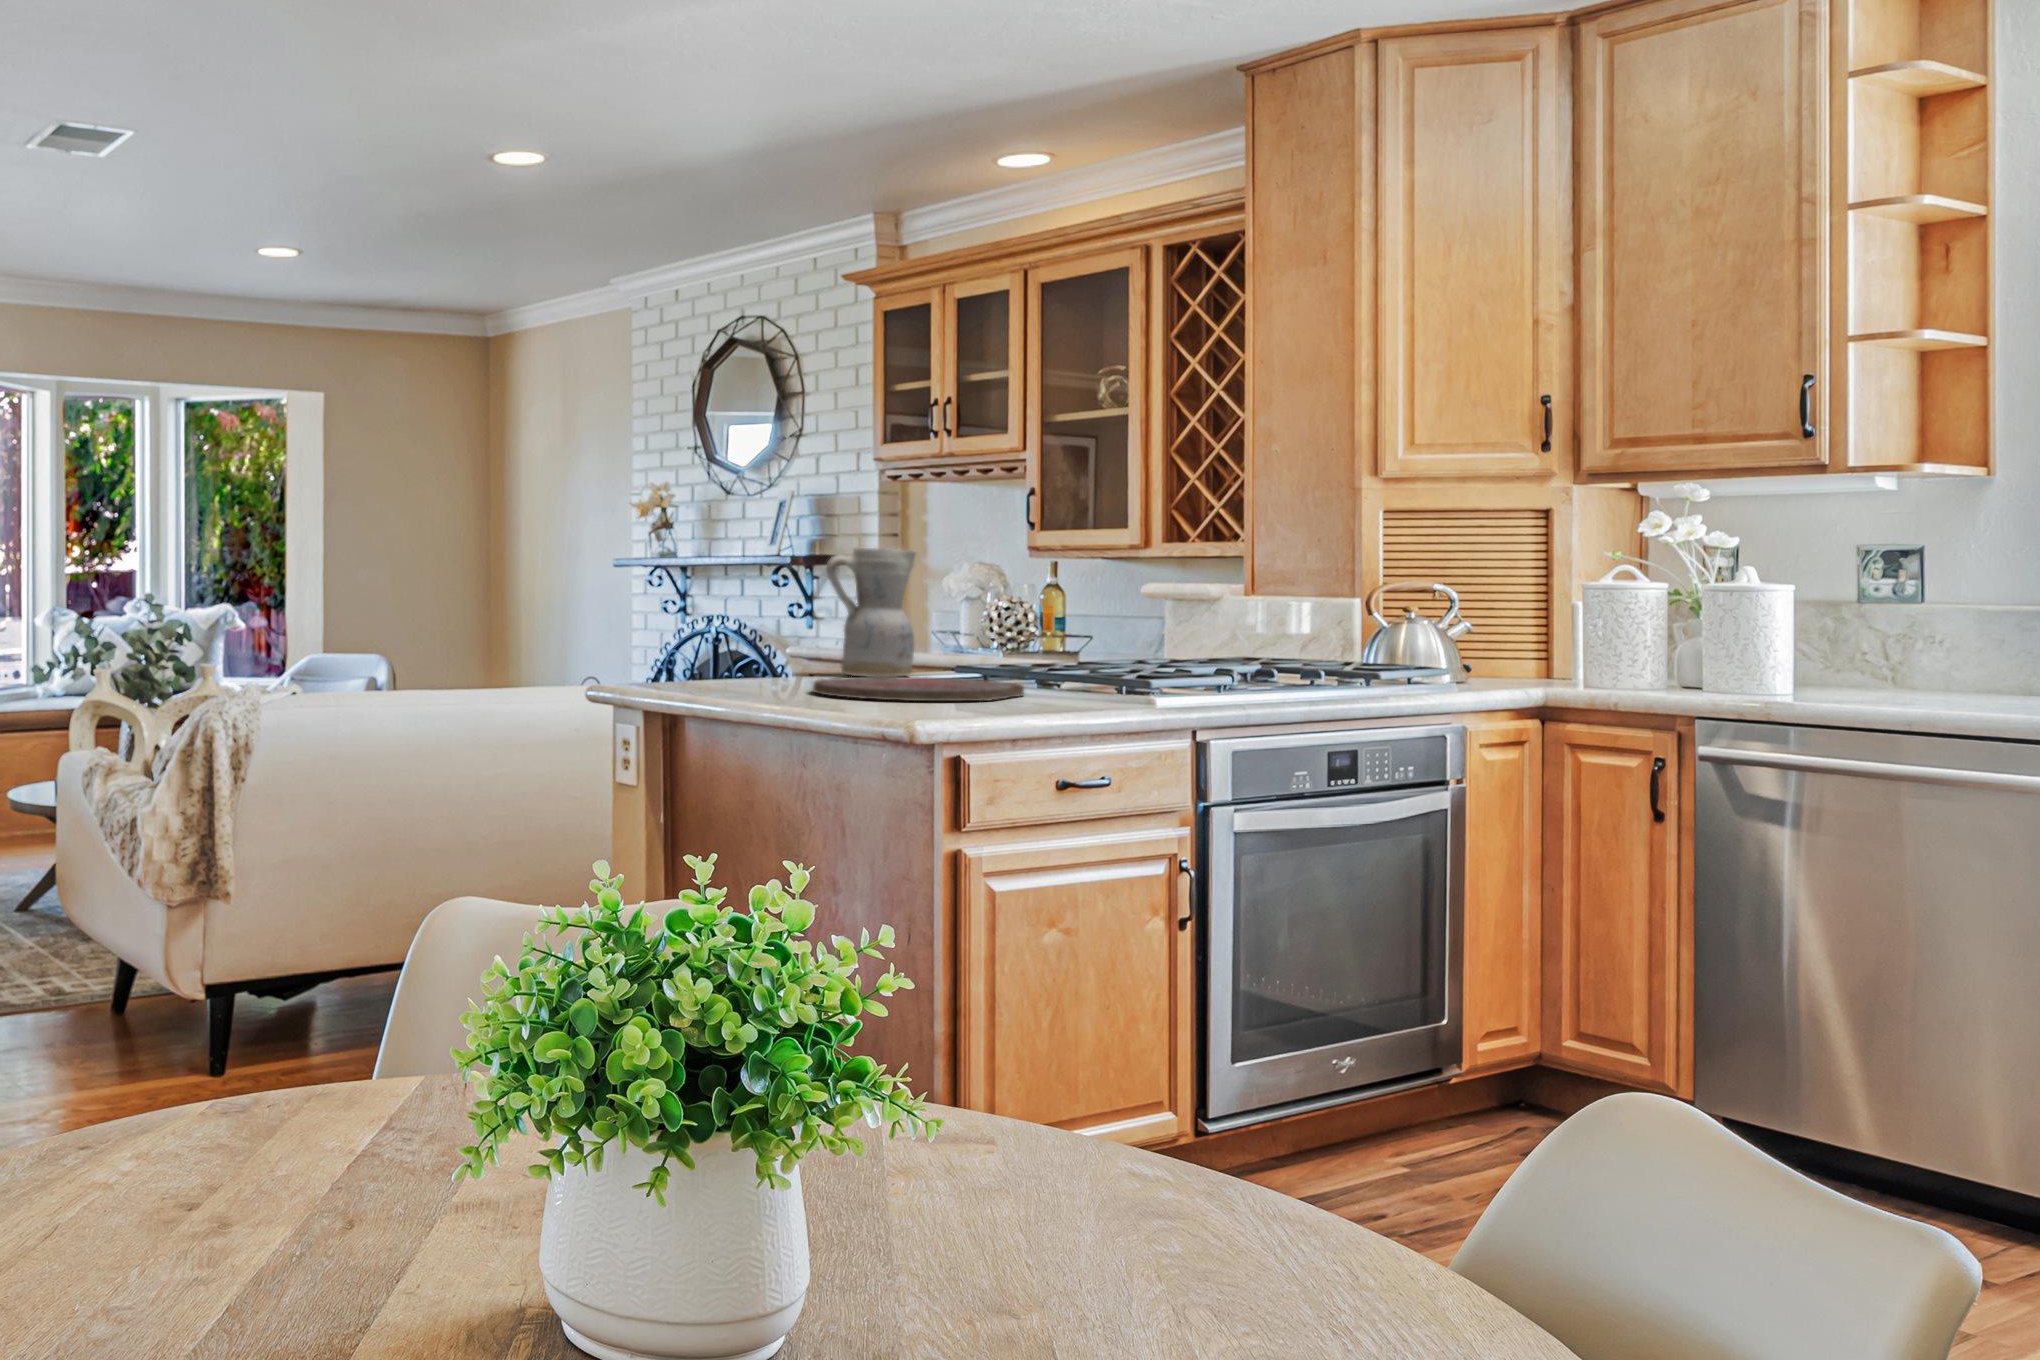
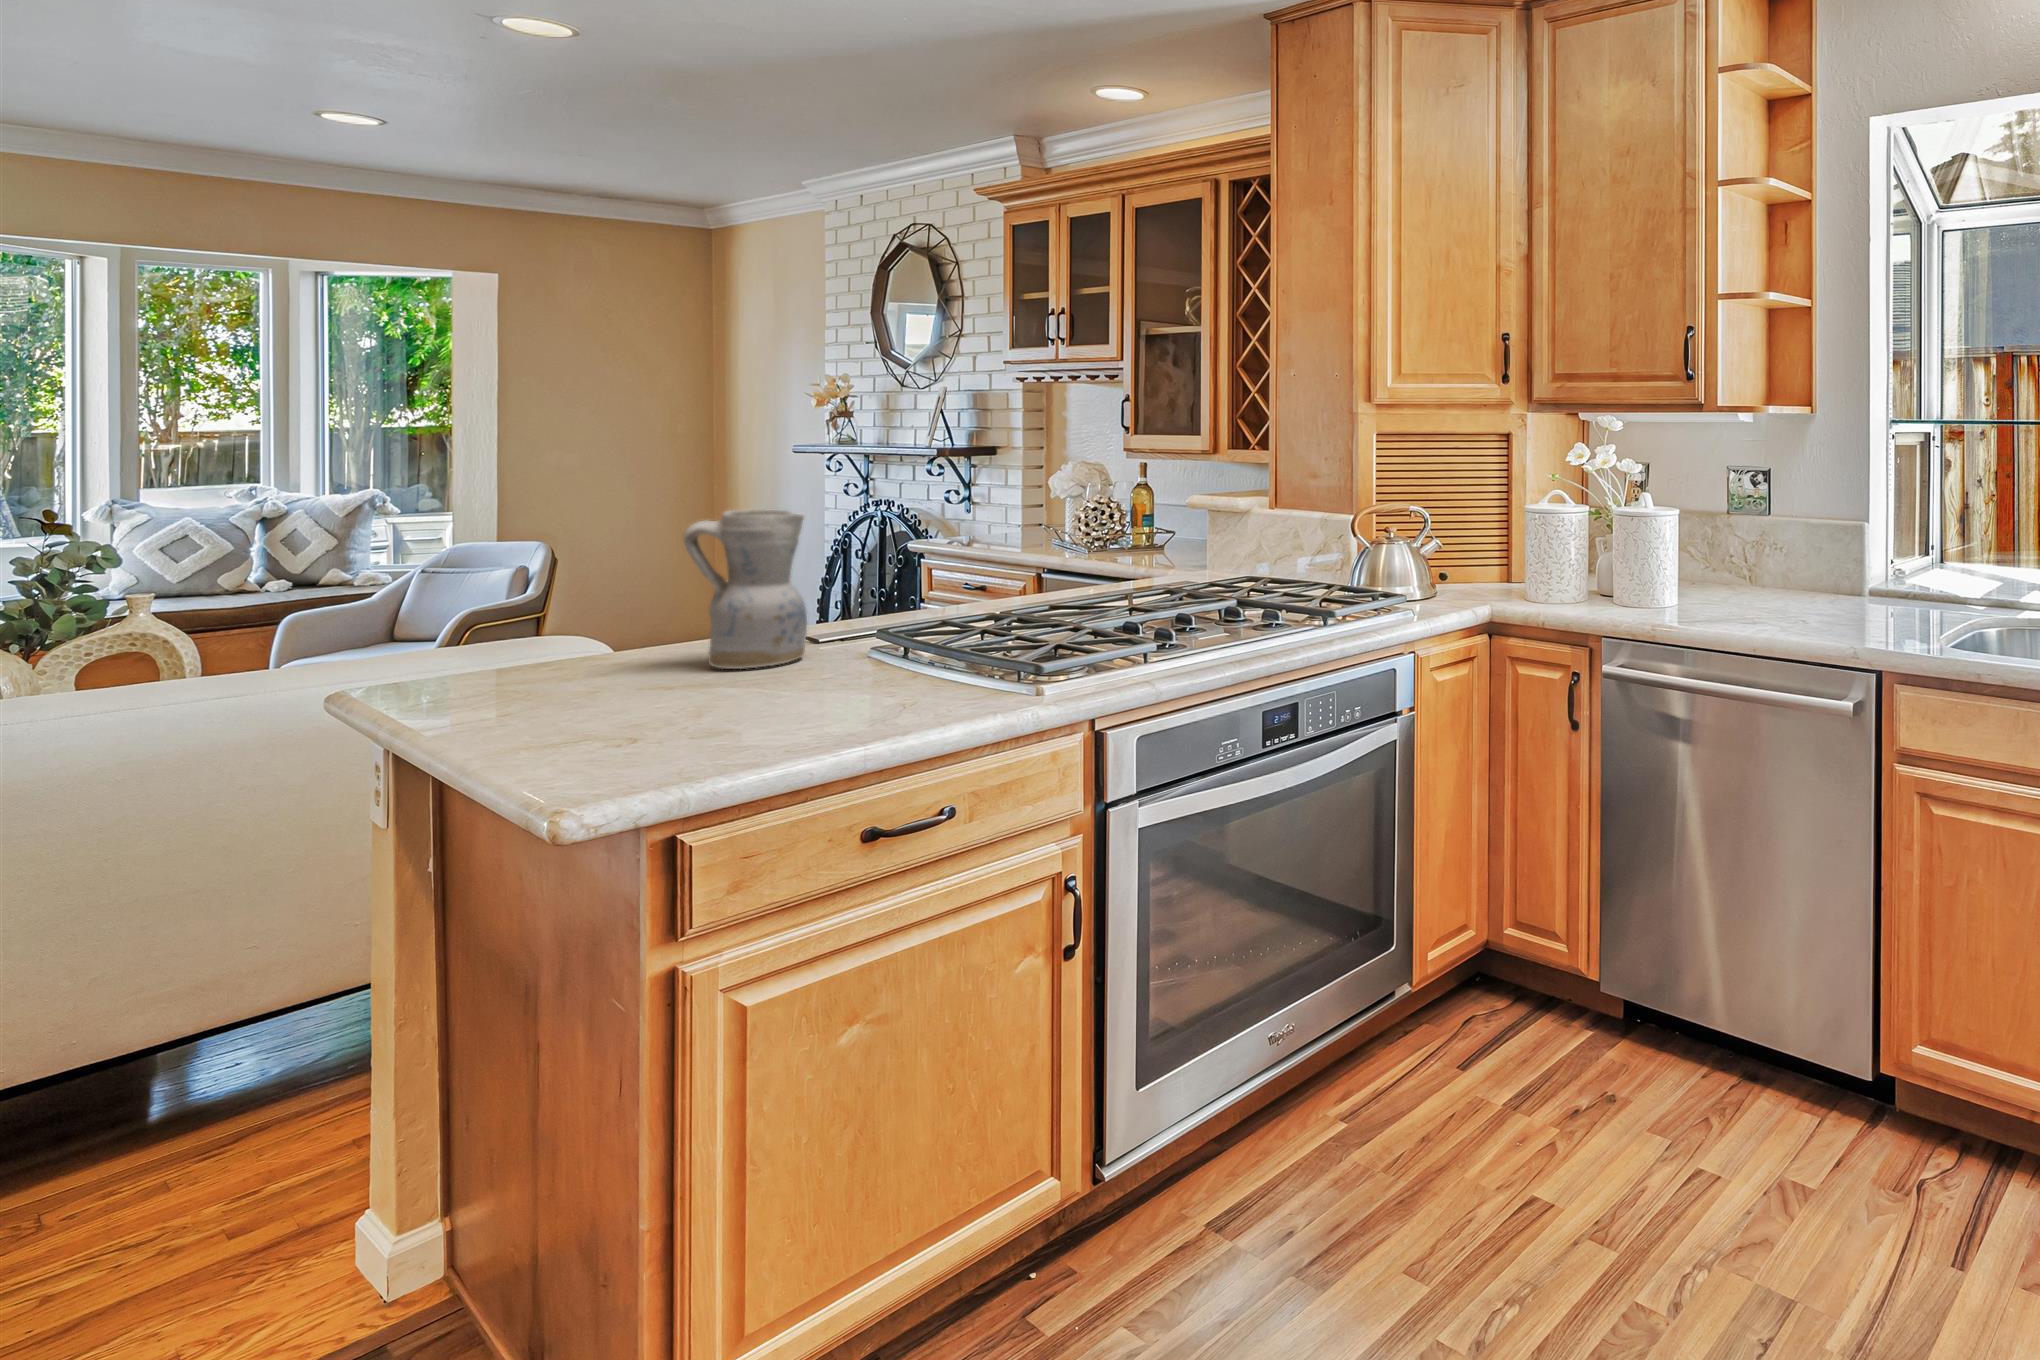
cutting board: present [813,677,1024,701] -> none [524,686,846,769]

